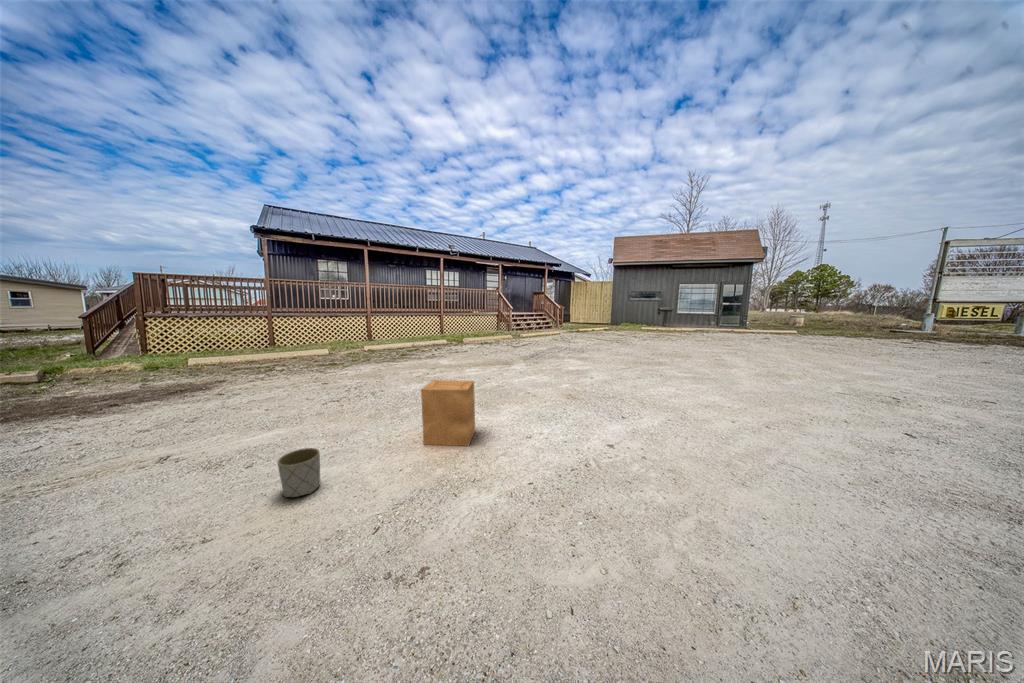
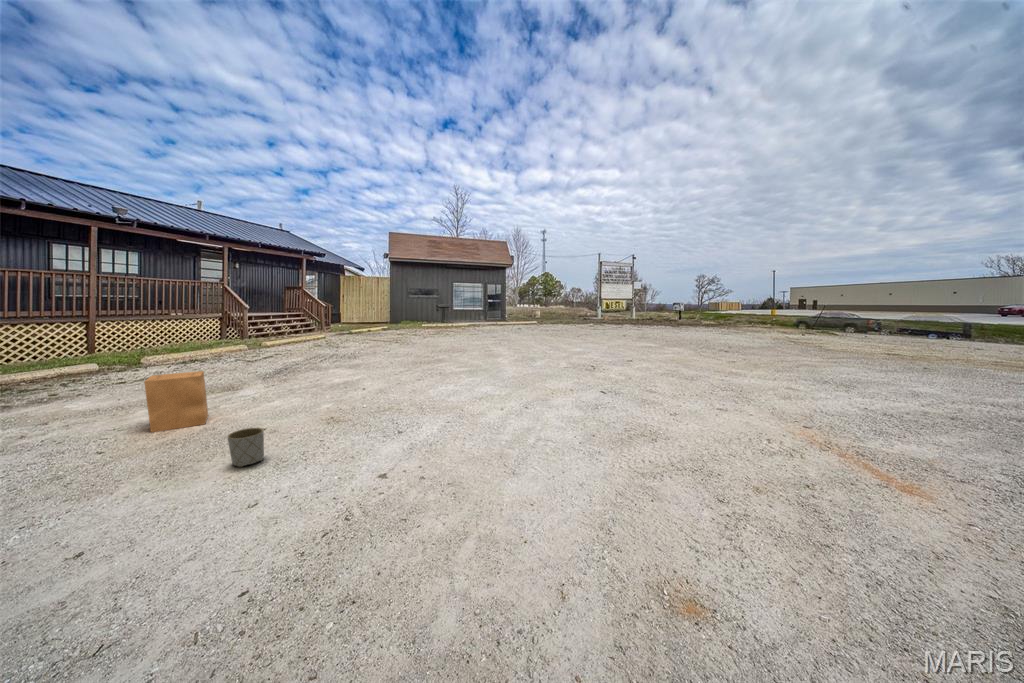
cardboard box: present [421,380,475,446] -> present [144,371,208,432]

